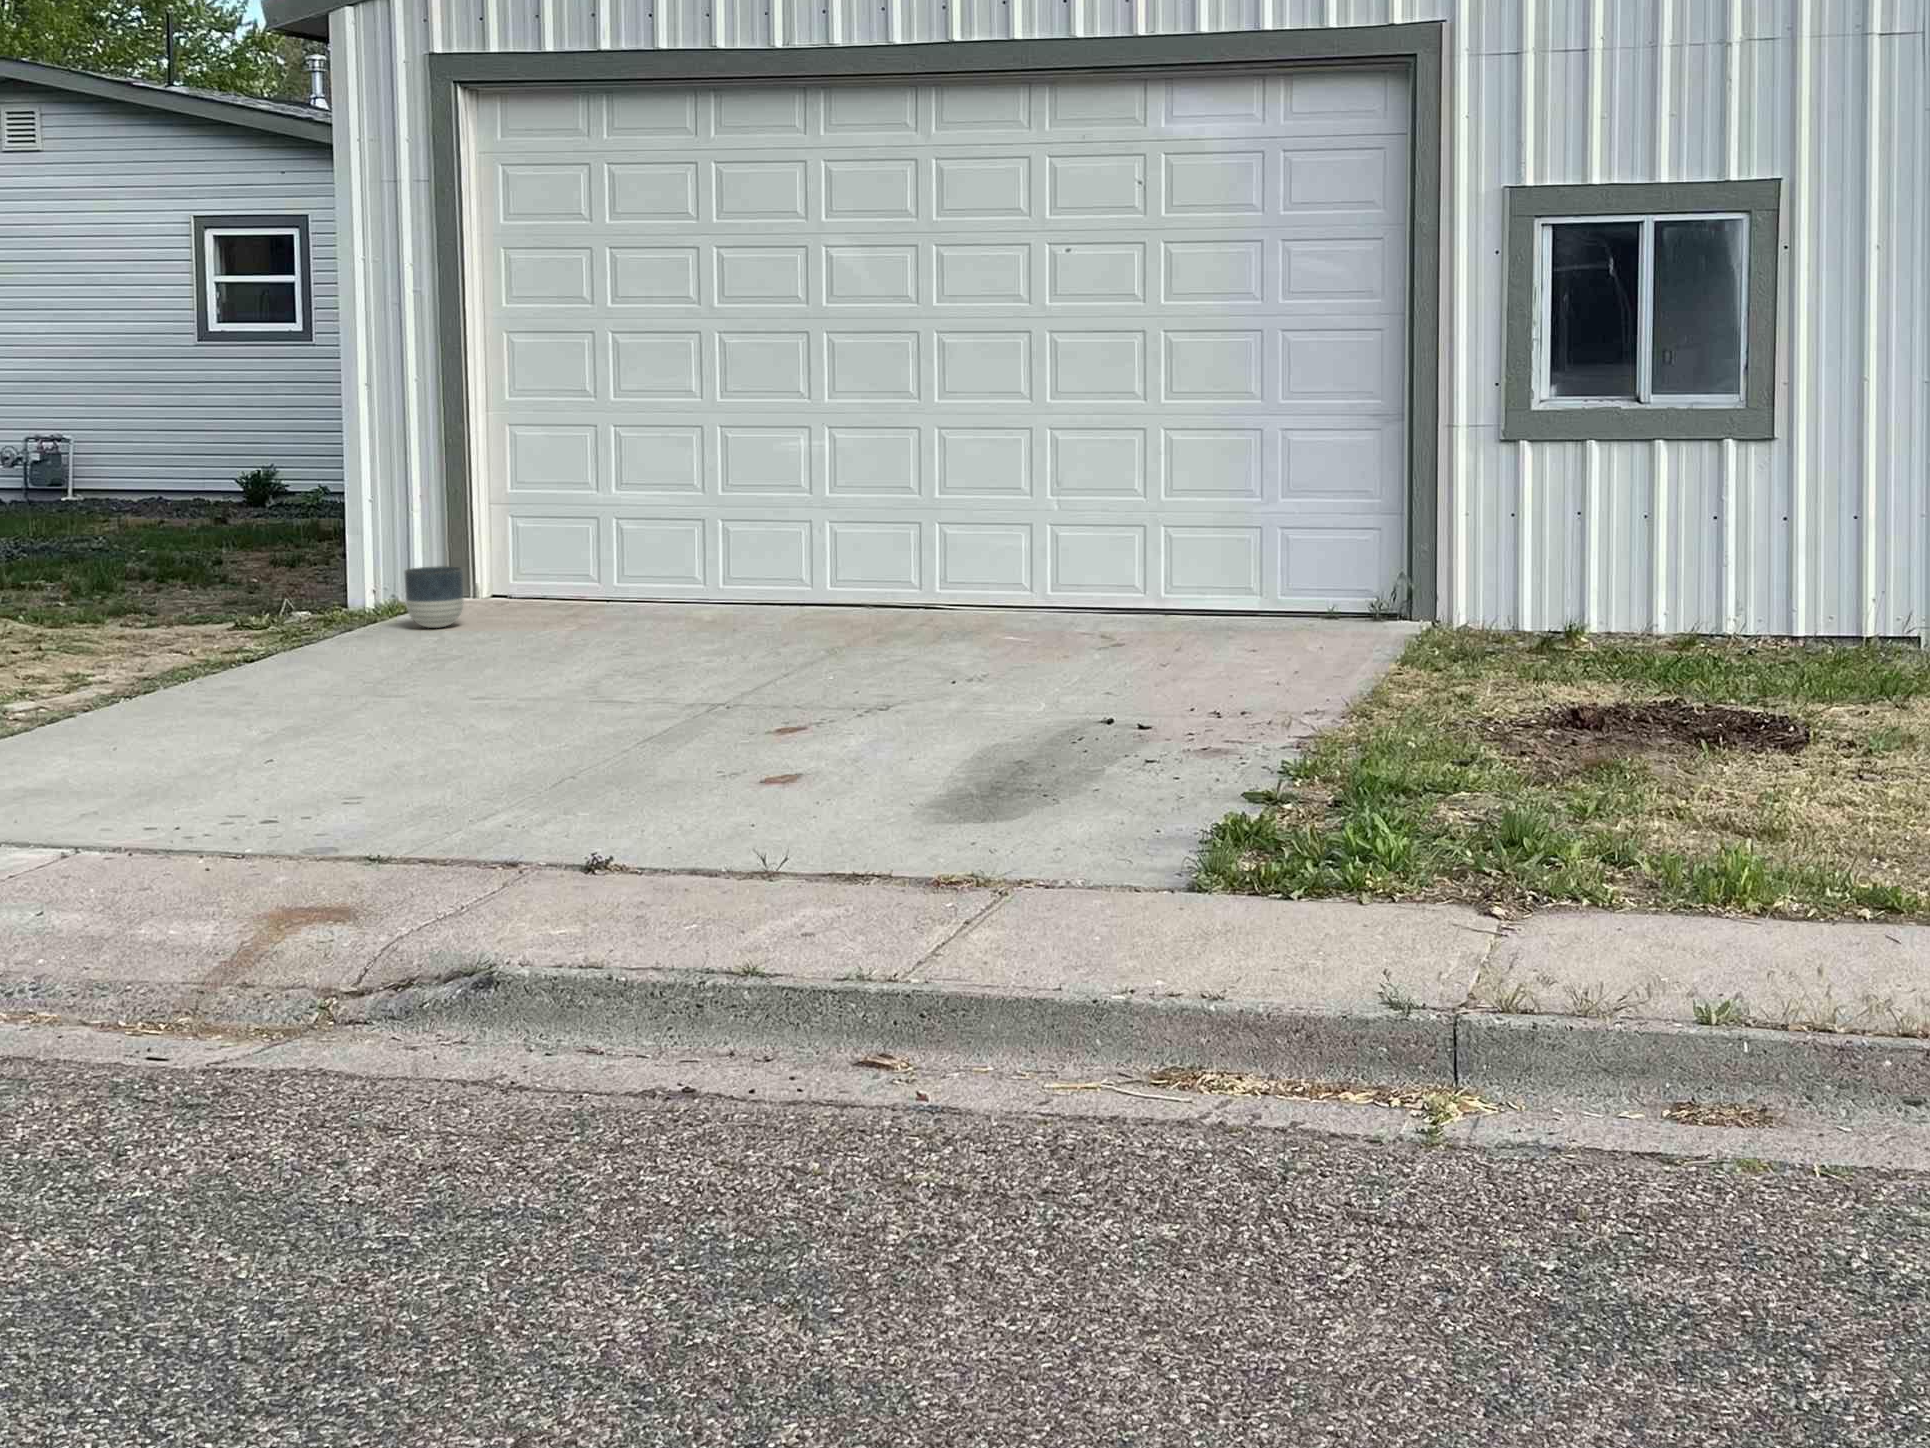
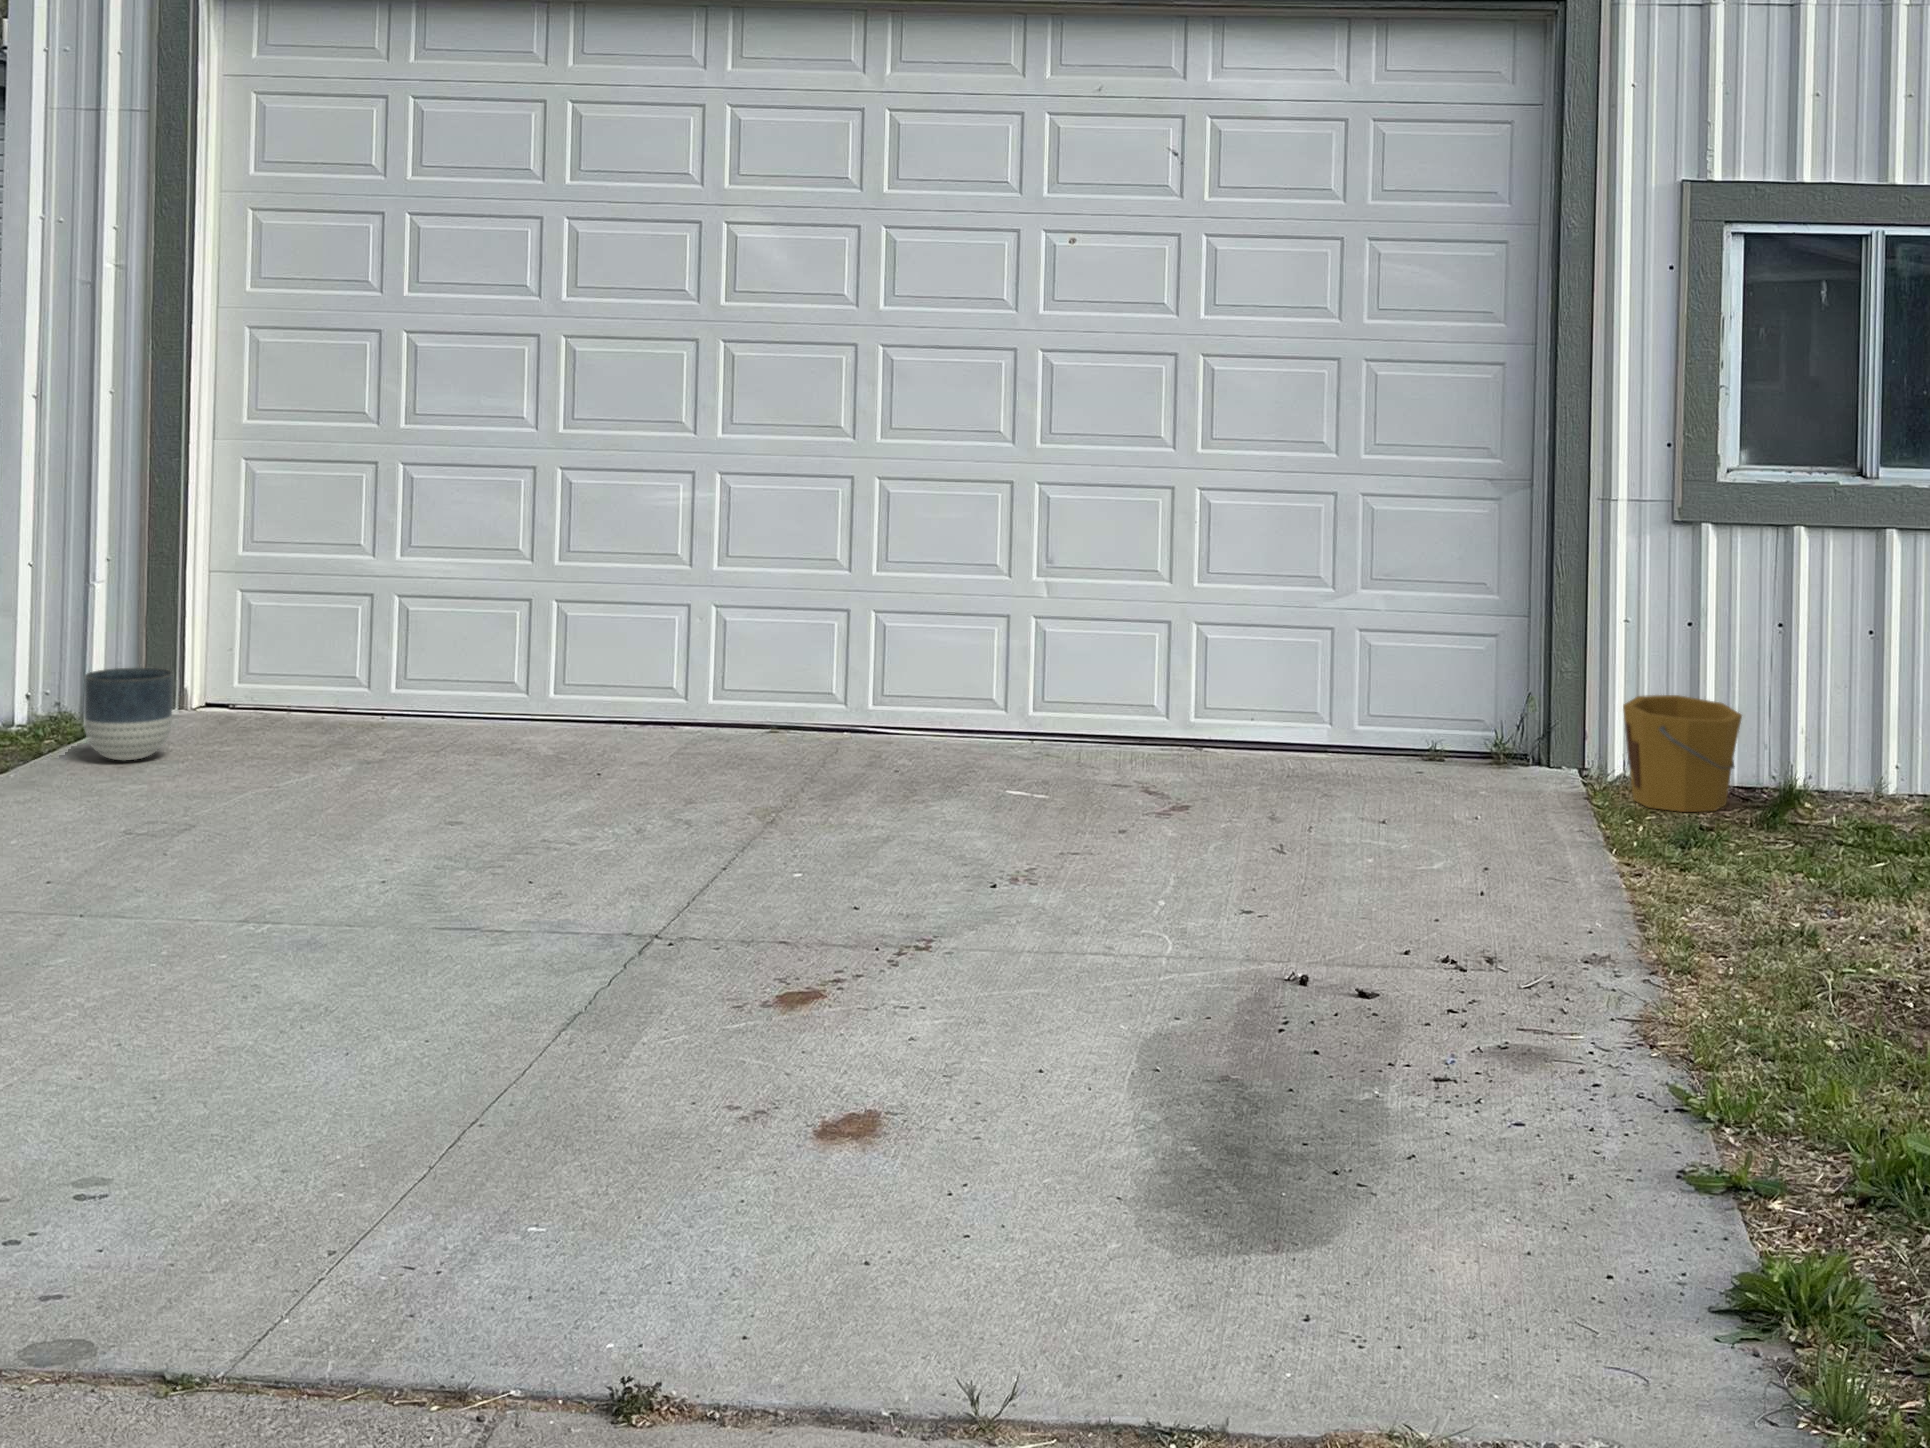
bucket: none [1452,566,1537,647] -> present [1623,695,1742,812]

